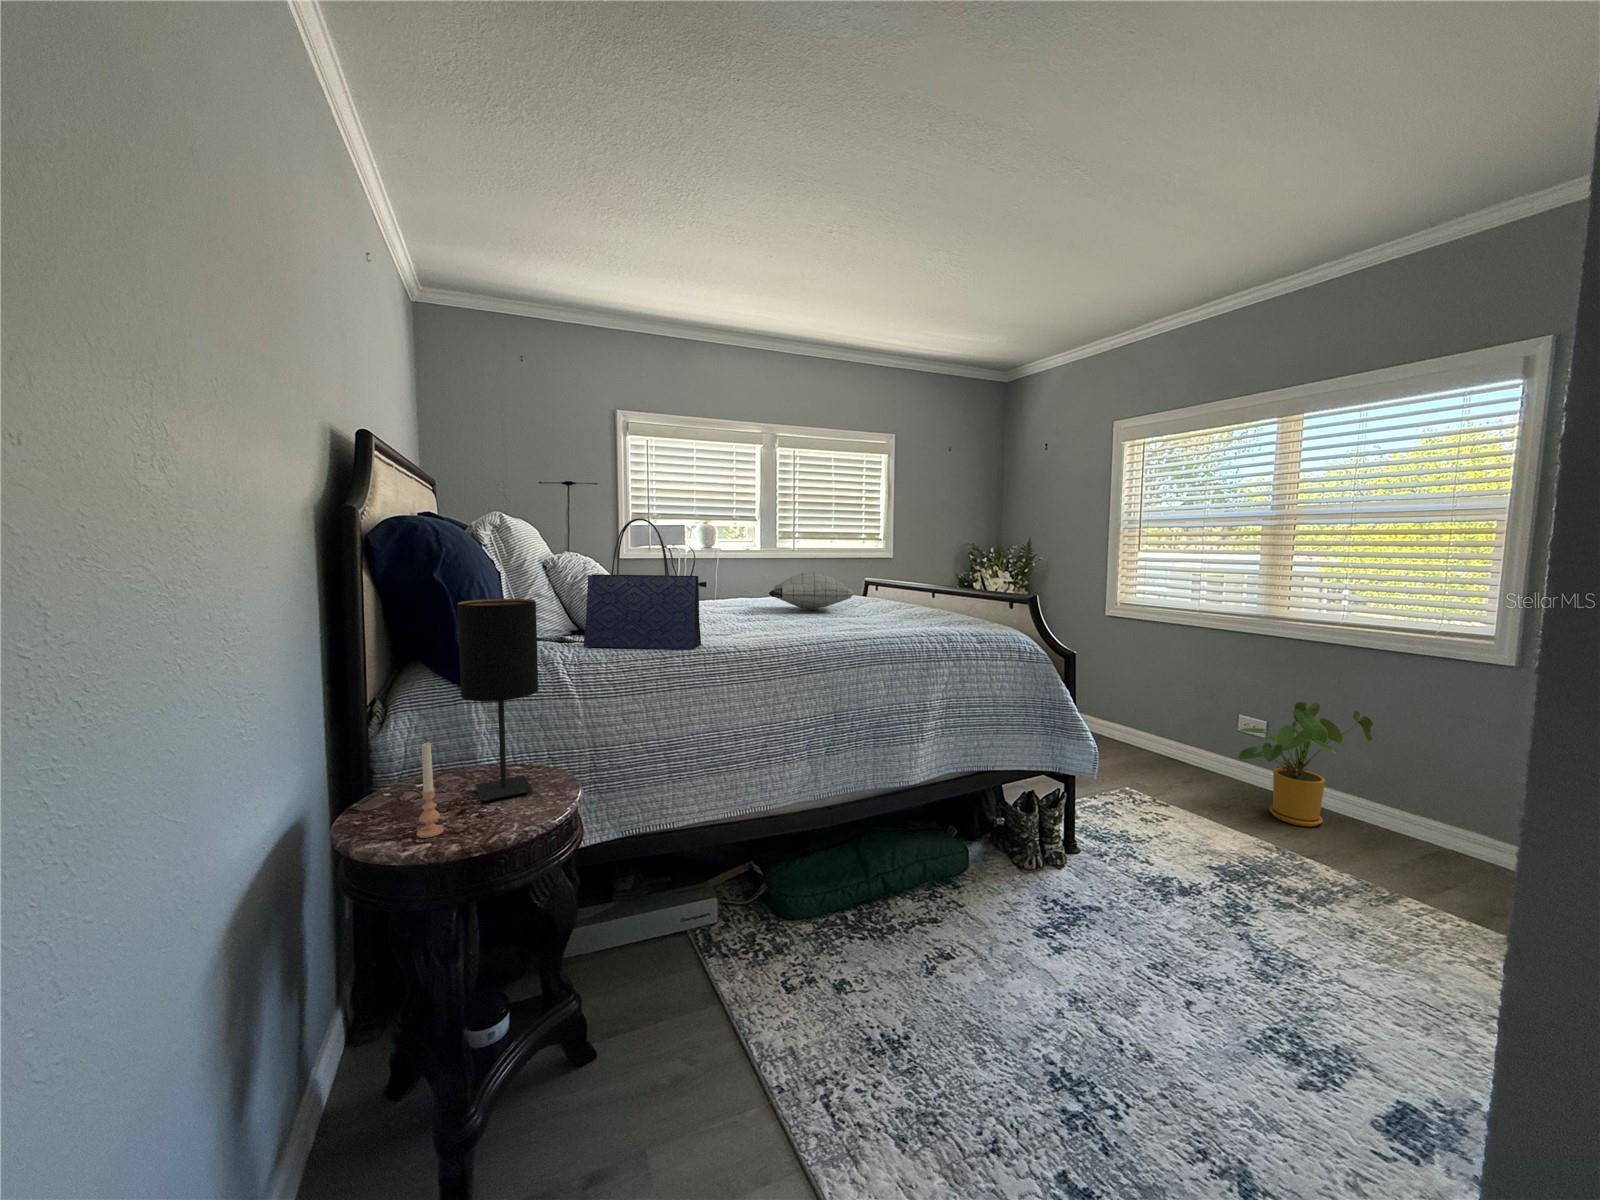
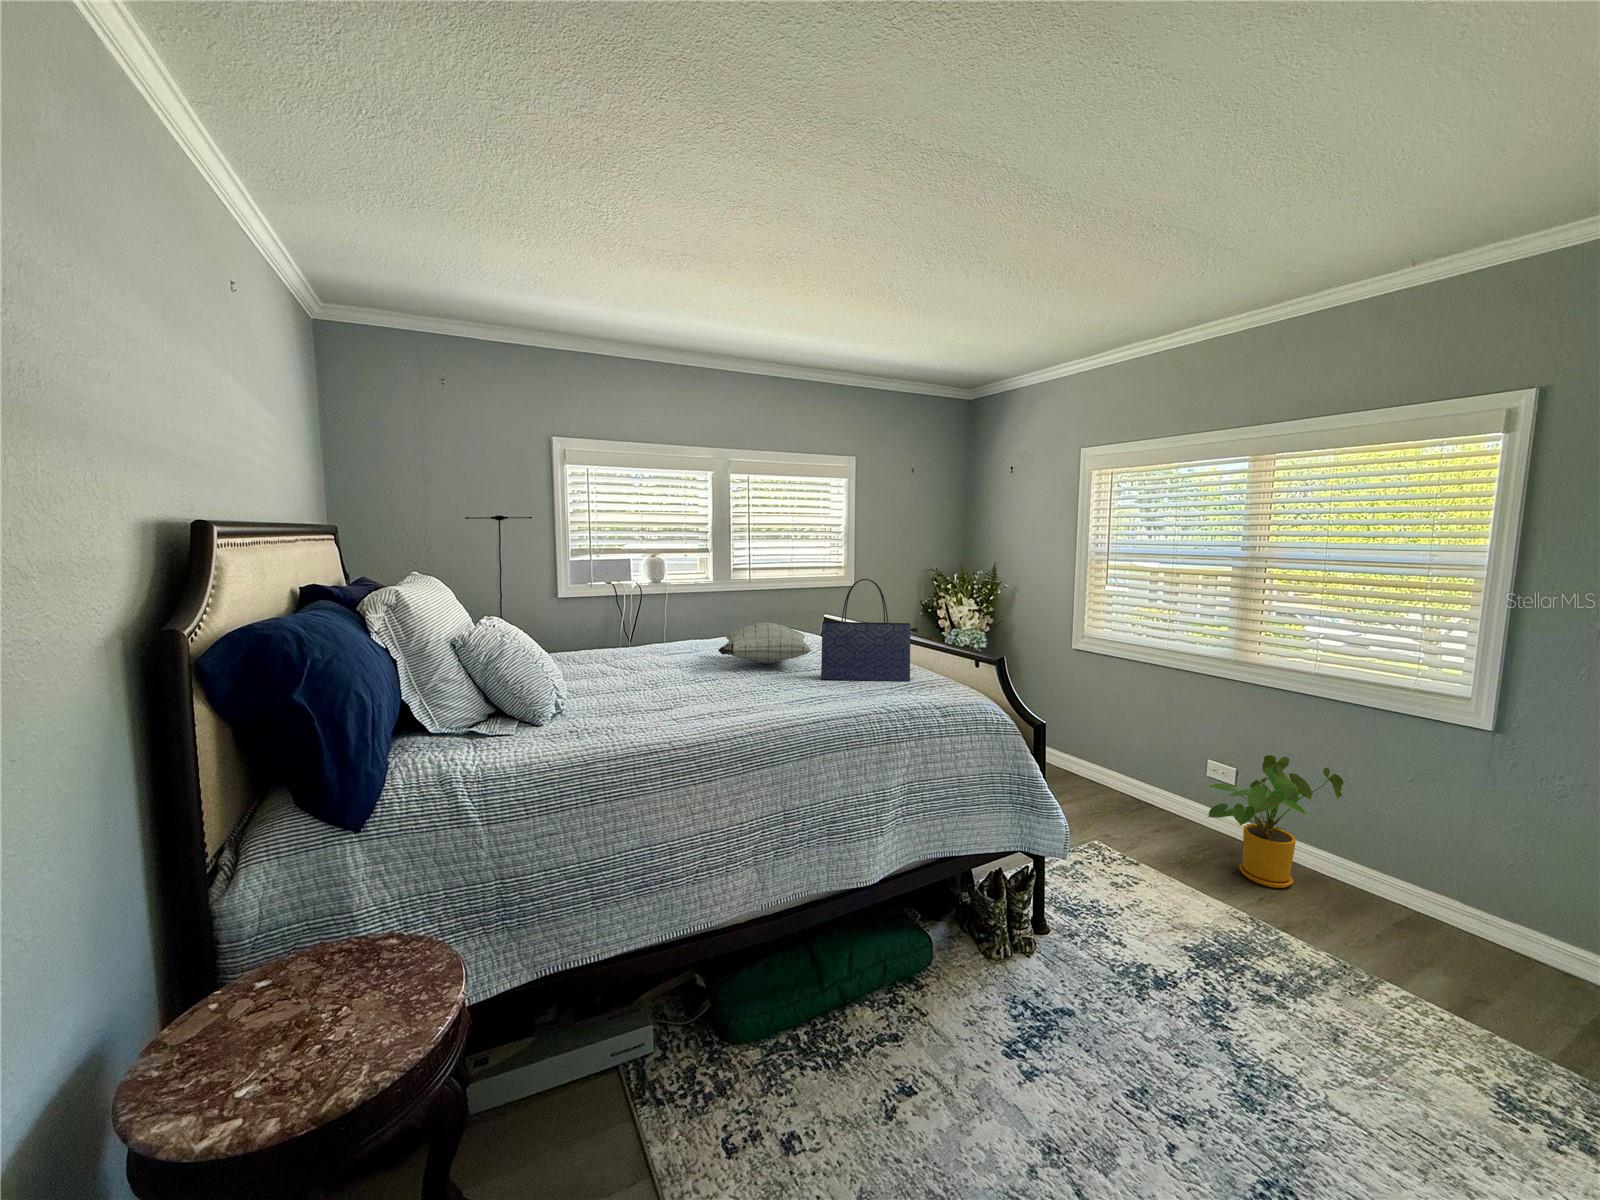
tote bag: present [584,518,706,650] -> present [821,579,918,681]
table lamp: present [458,599,538,802] -> none [291,748,406,1018]
candle: present [417,742,444,838] -> none [219,980,260,1107]

